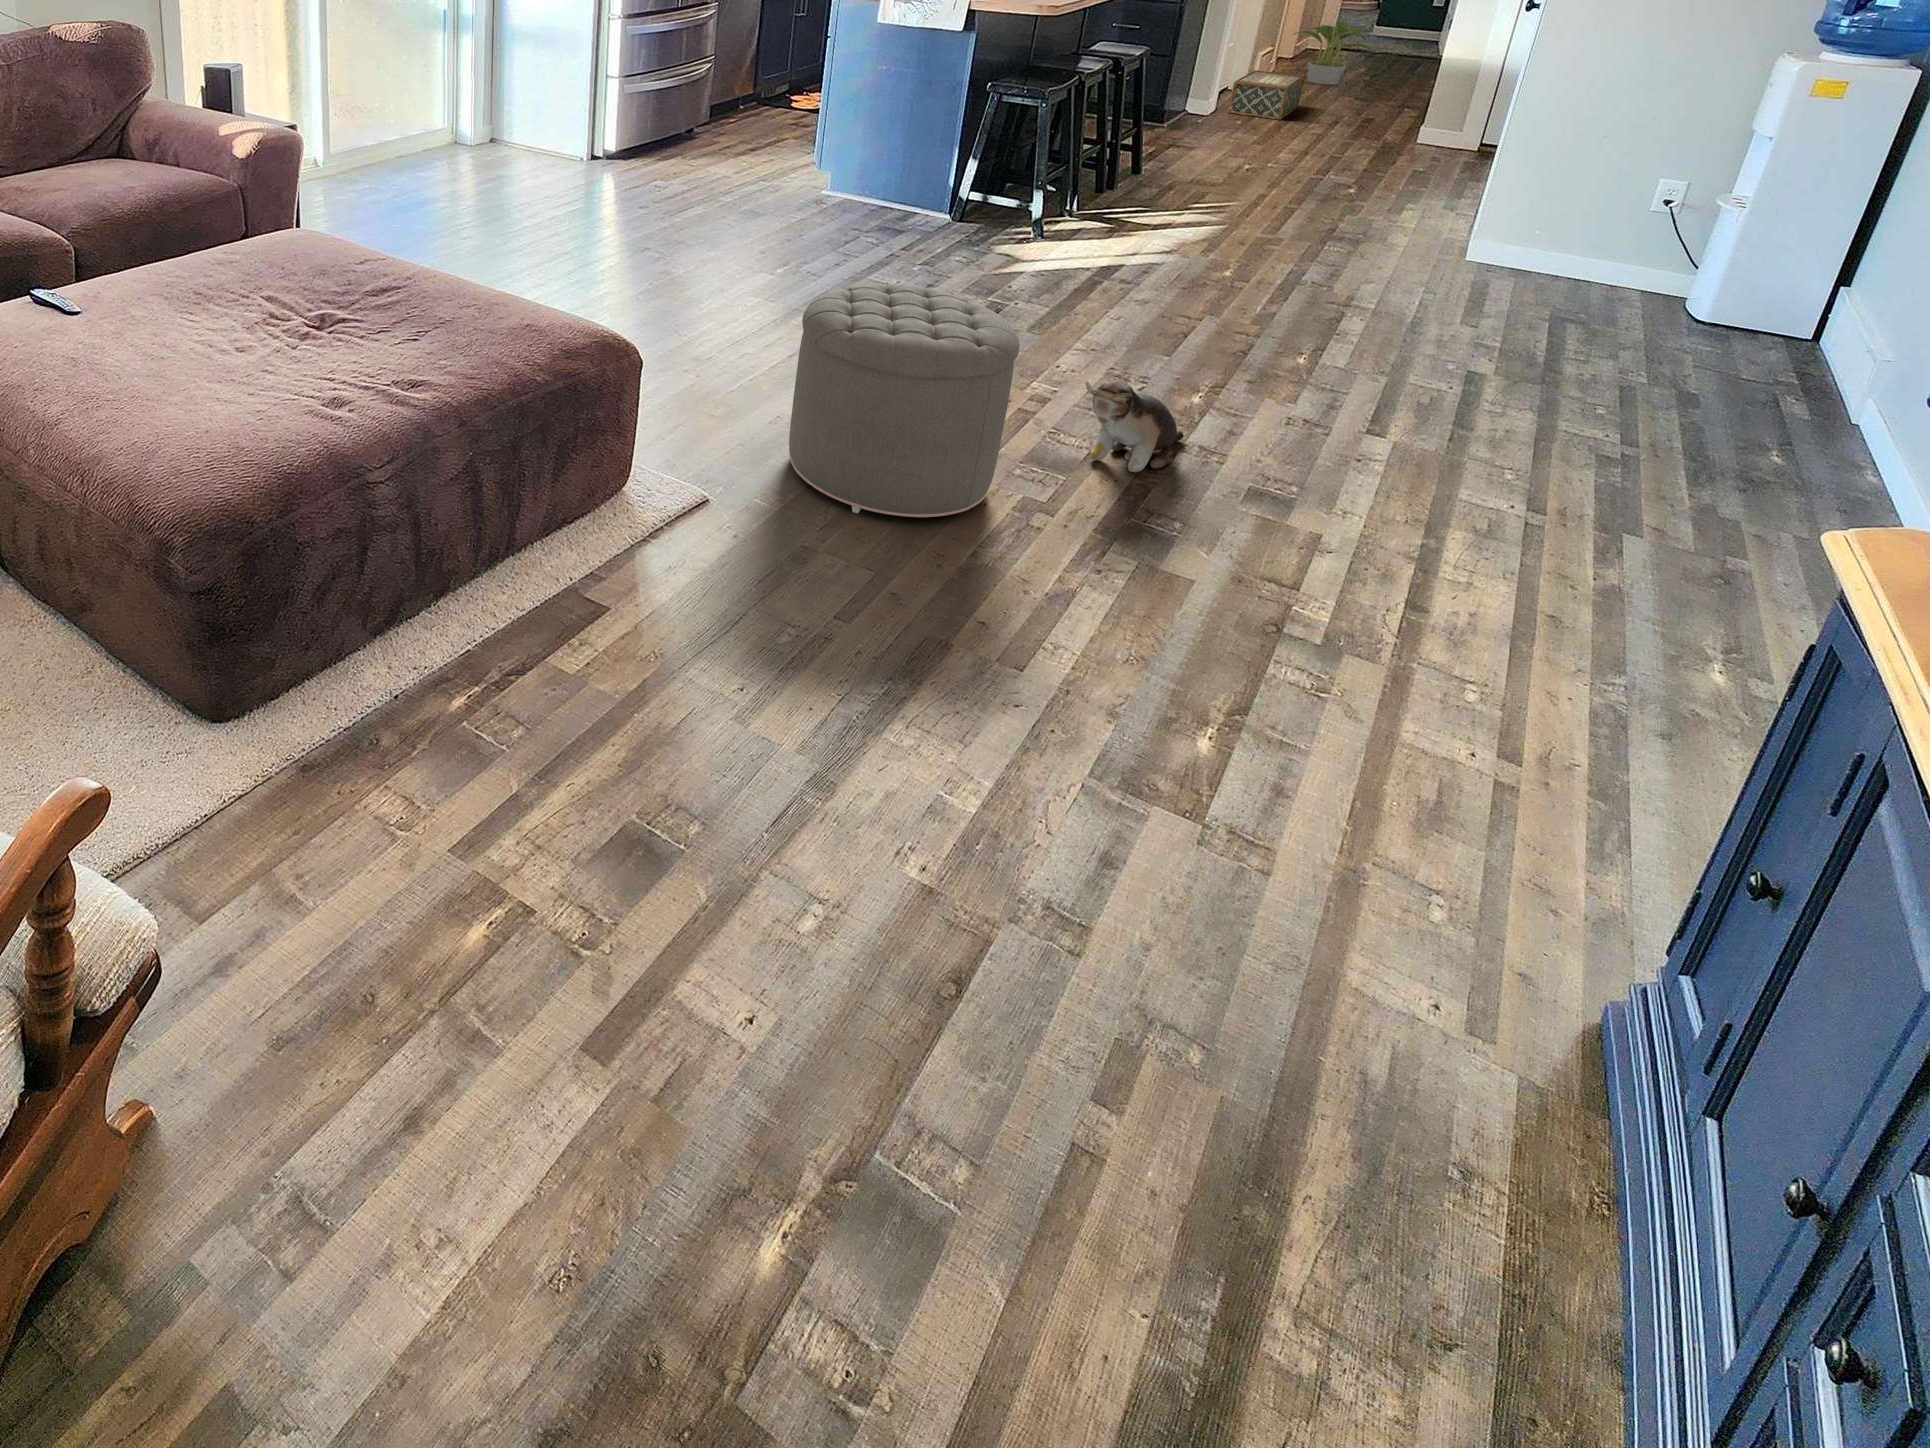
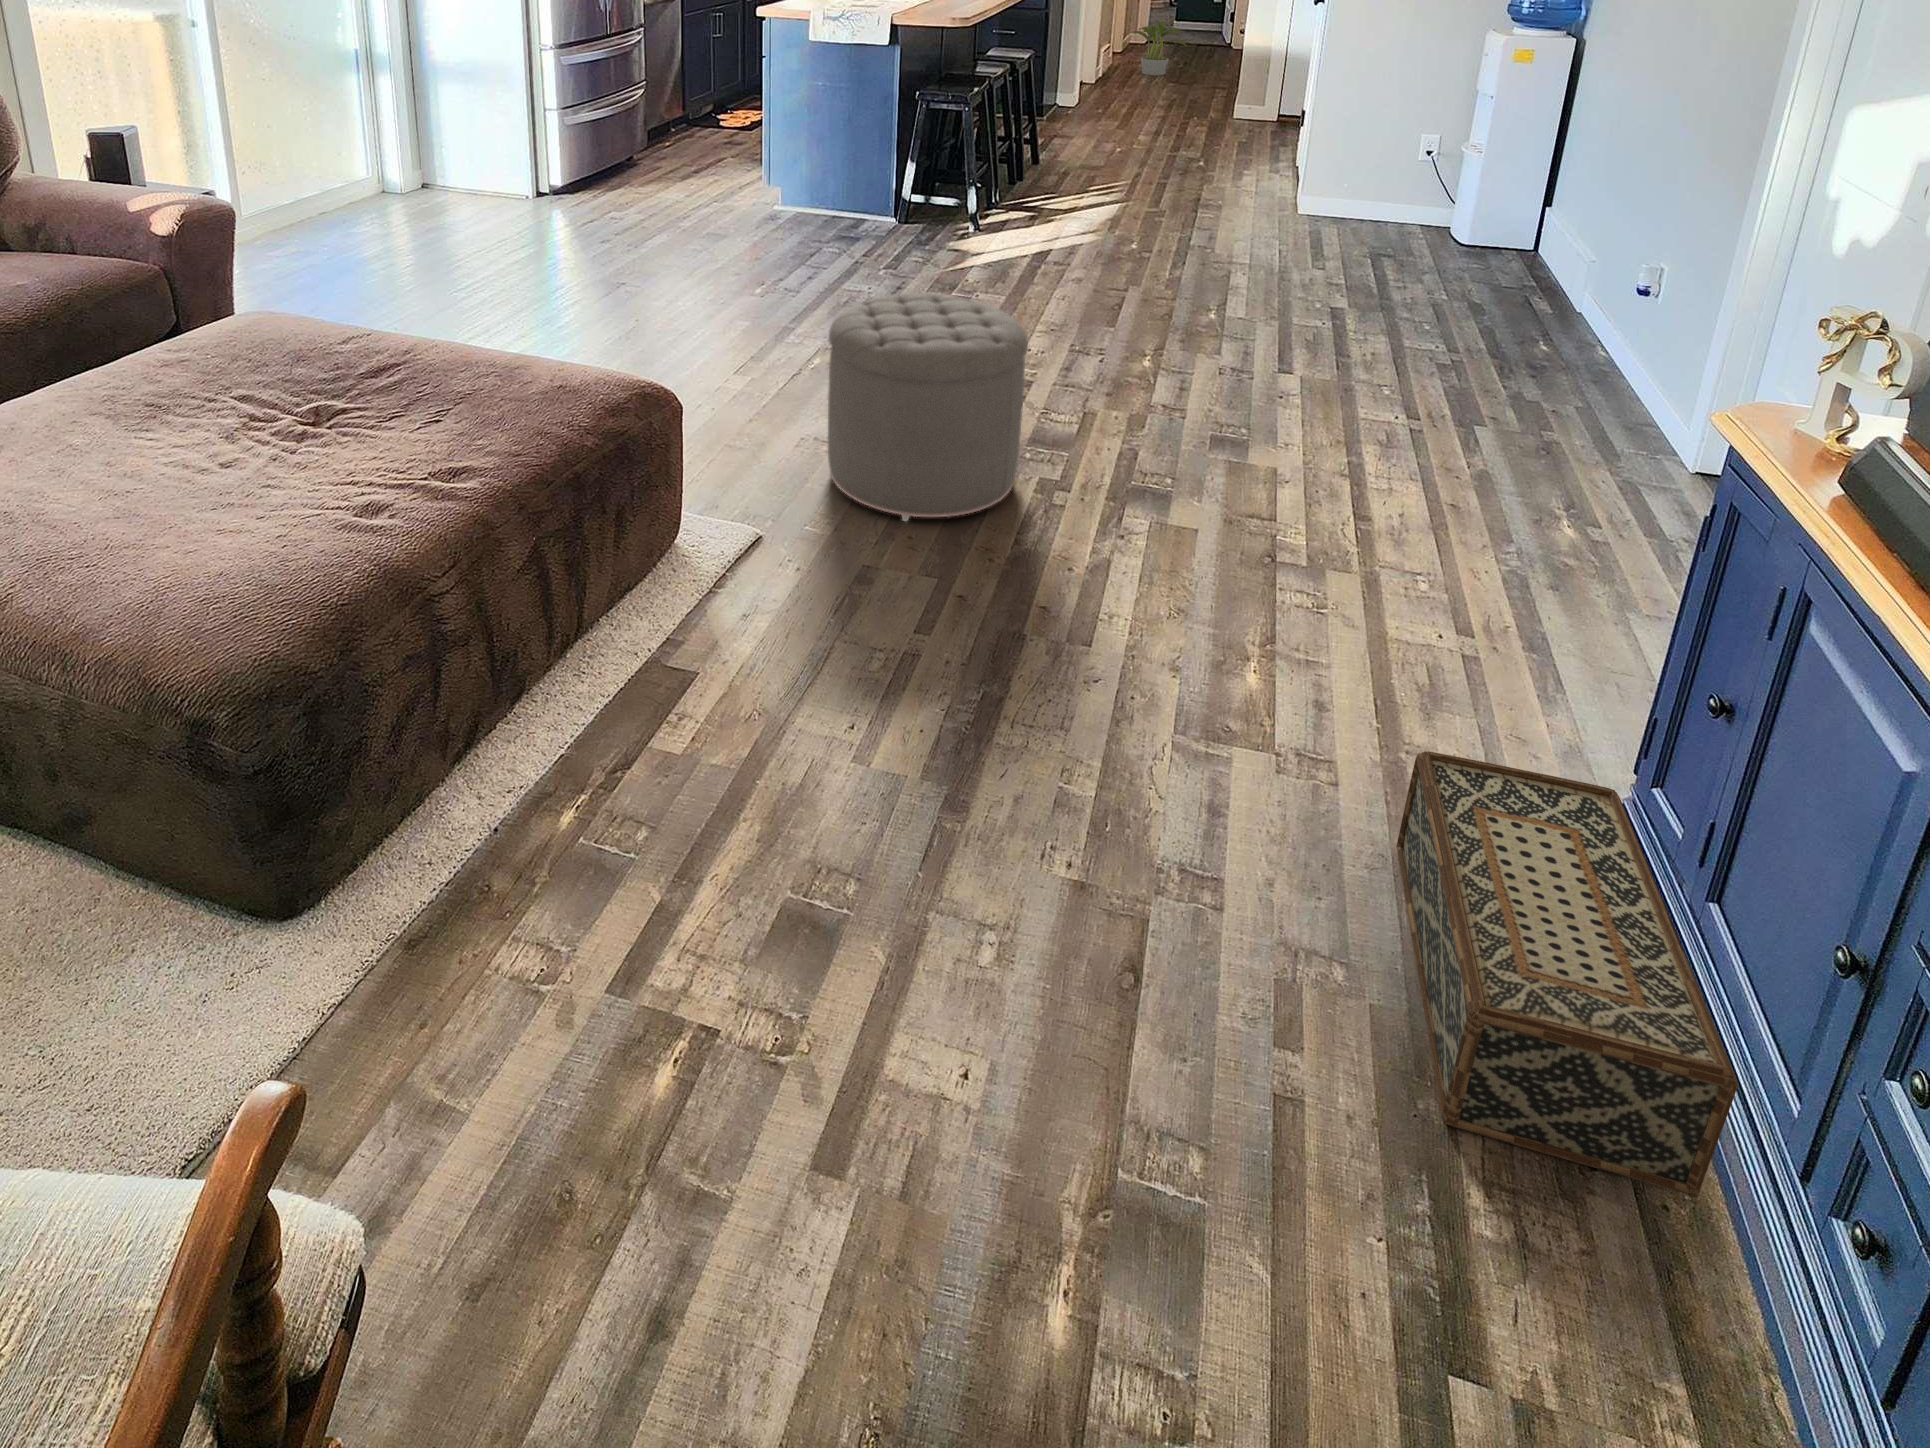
woven basket: present [1227,70,1305,120] -> present [1397,751,1738,1198]
plush toy: present [1086,381,1184,473] -> none [1077,356,1151,437]

